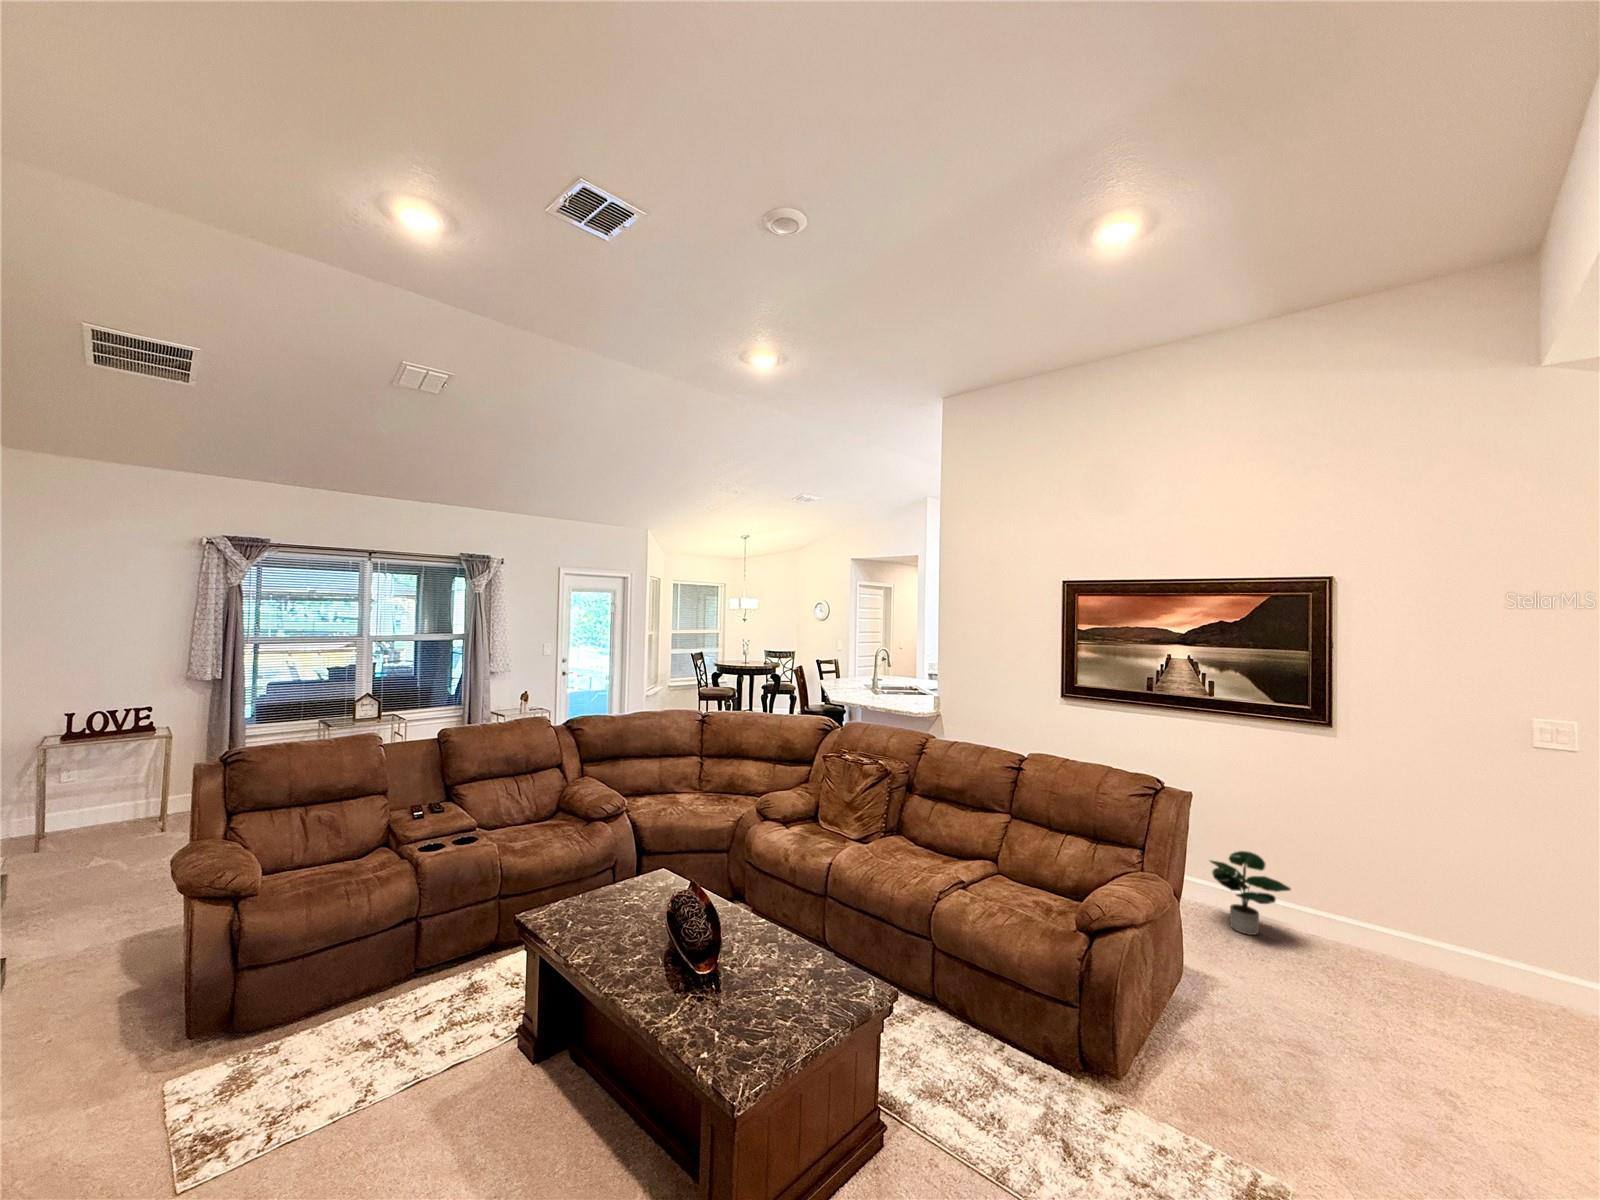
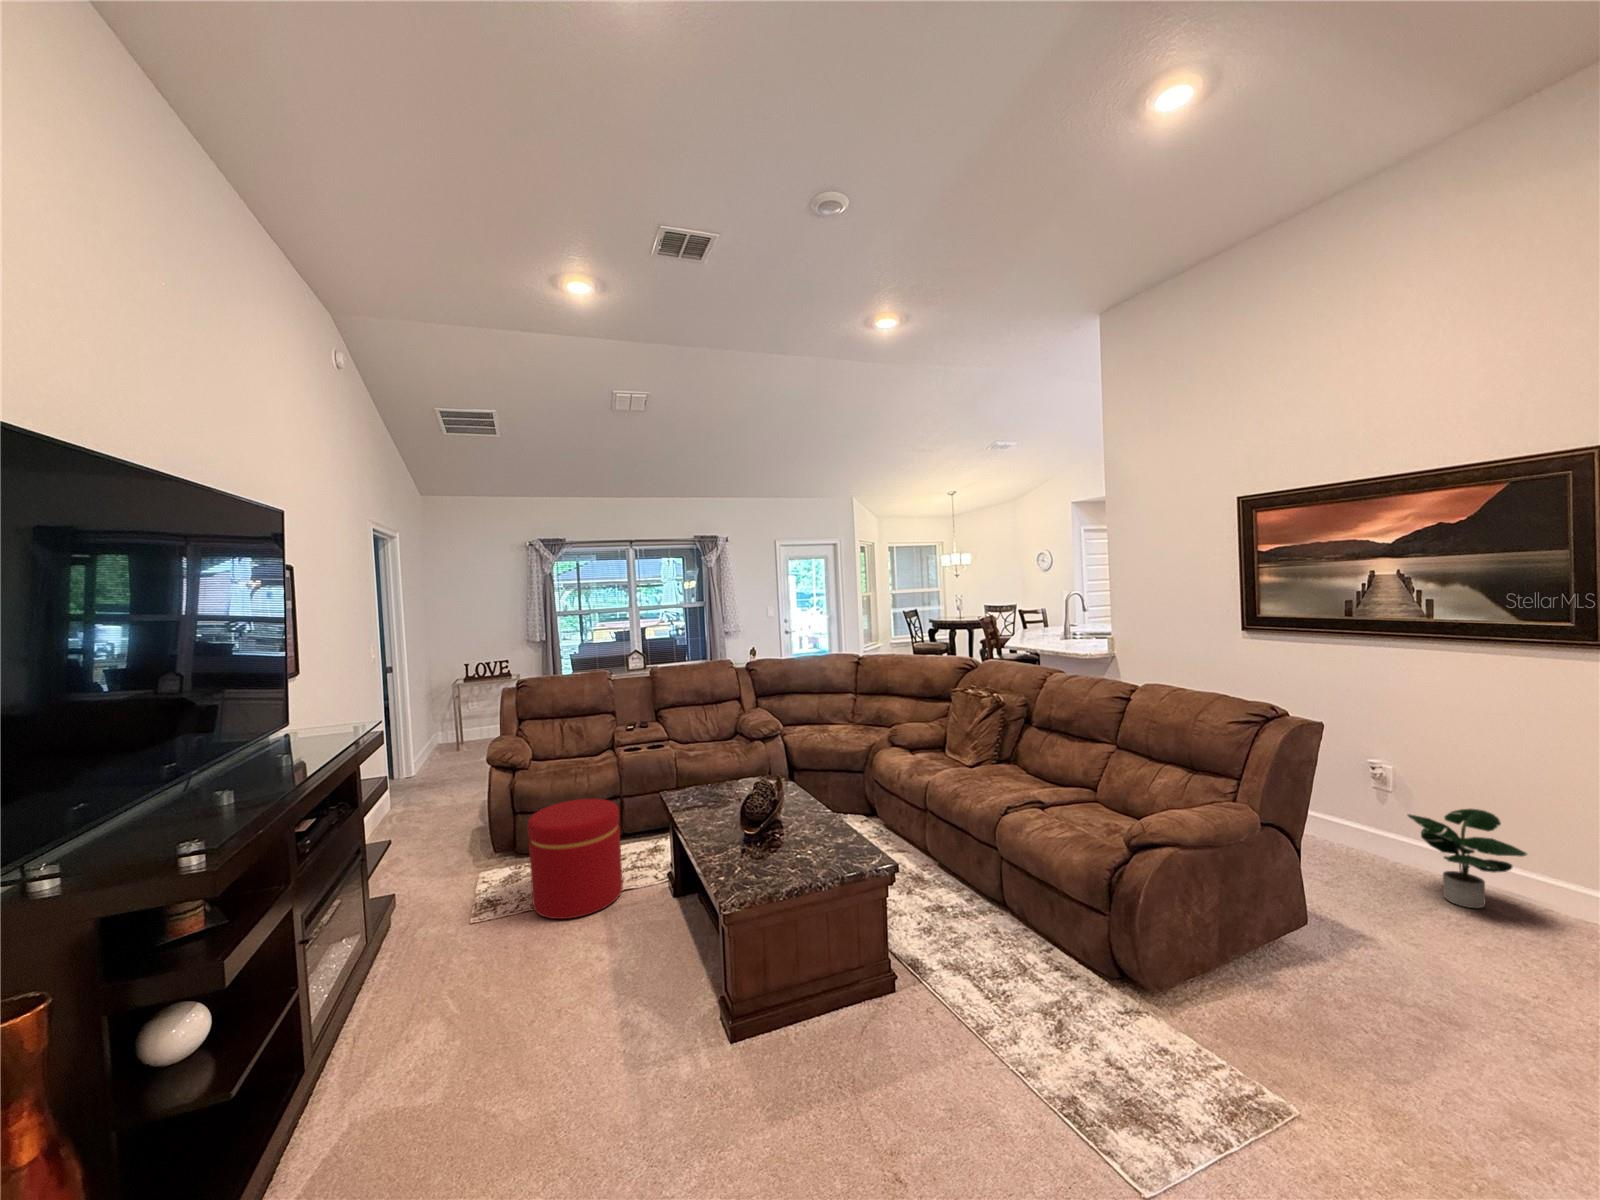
ottoman: none [299,936,455,1146] -> present [528,799,623,919]

